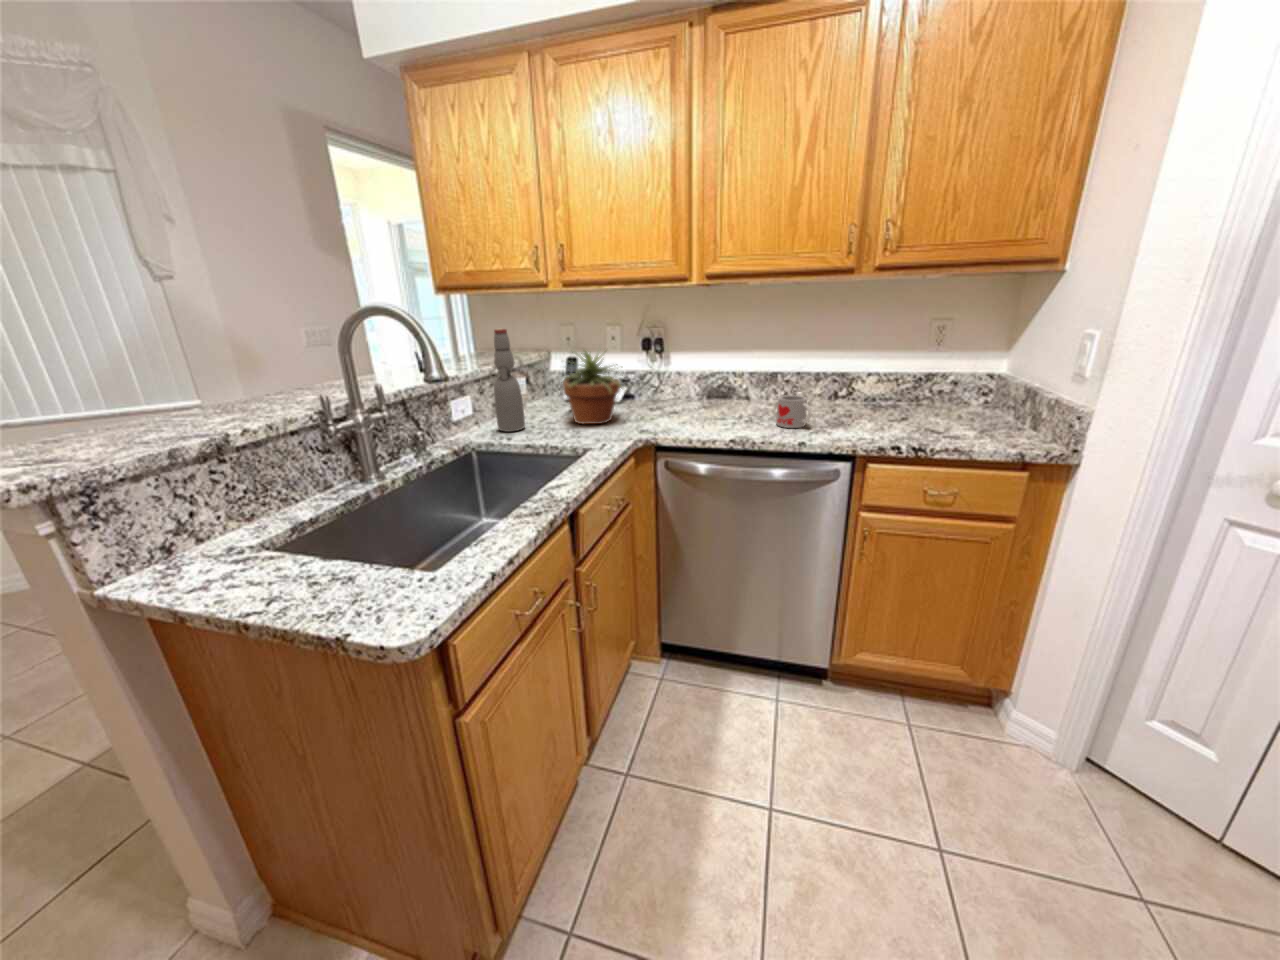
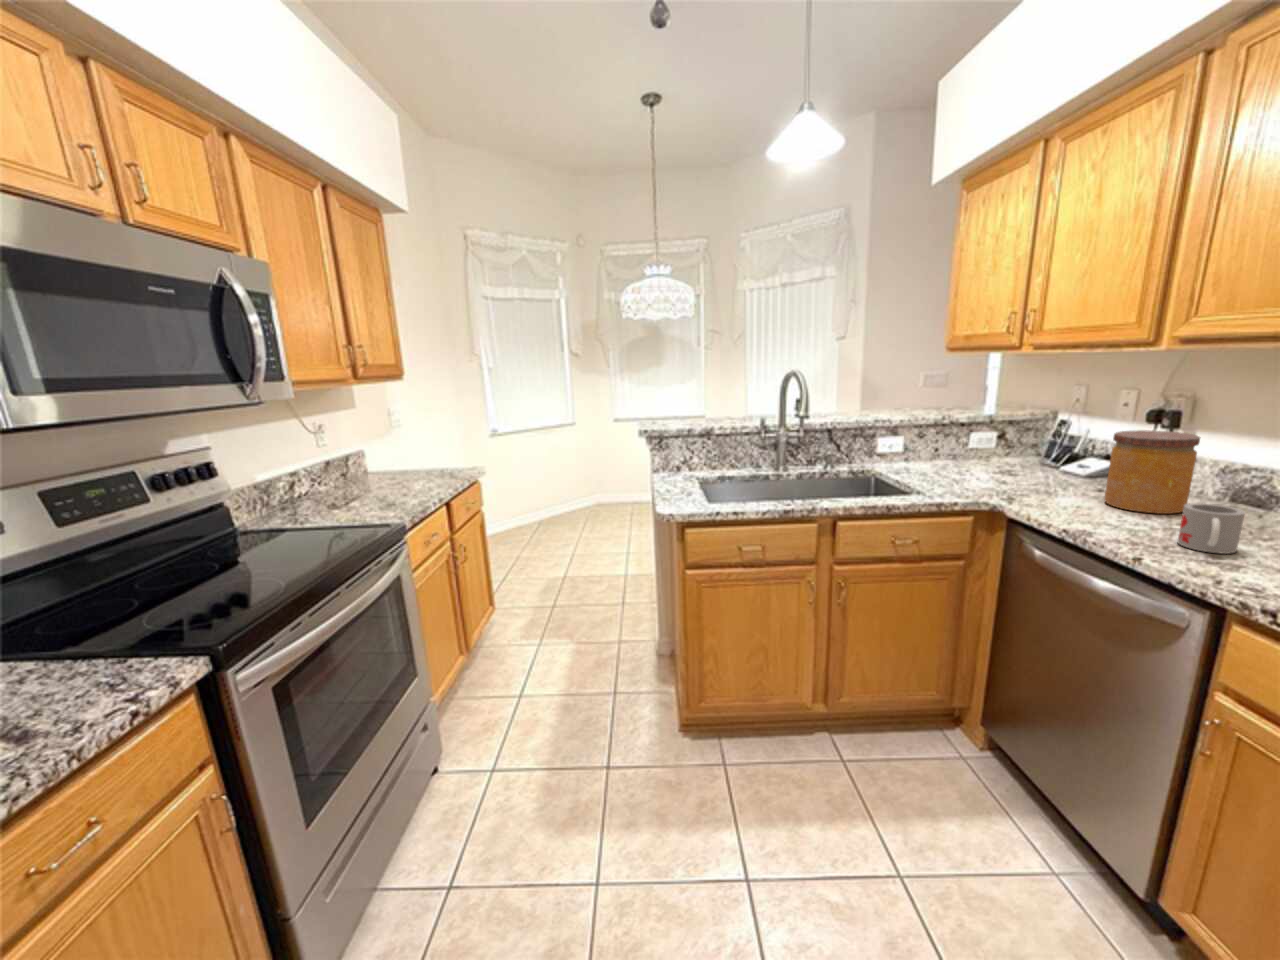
bottle: present [494,329,525,432] -> none [906,387,933,472]
potted plant: present [563,352,622,424] -> none [949,408,1064,485]
jar: none [678,353,726,417] -> present [1104,430,1200,514]

